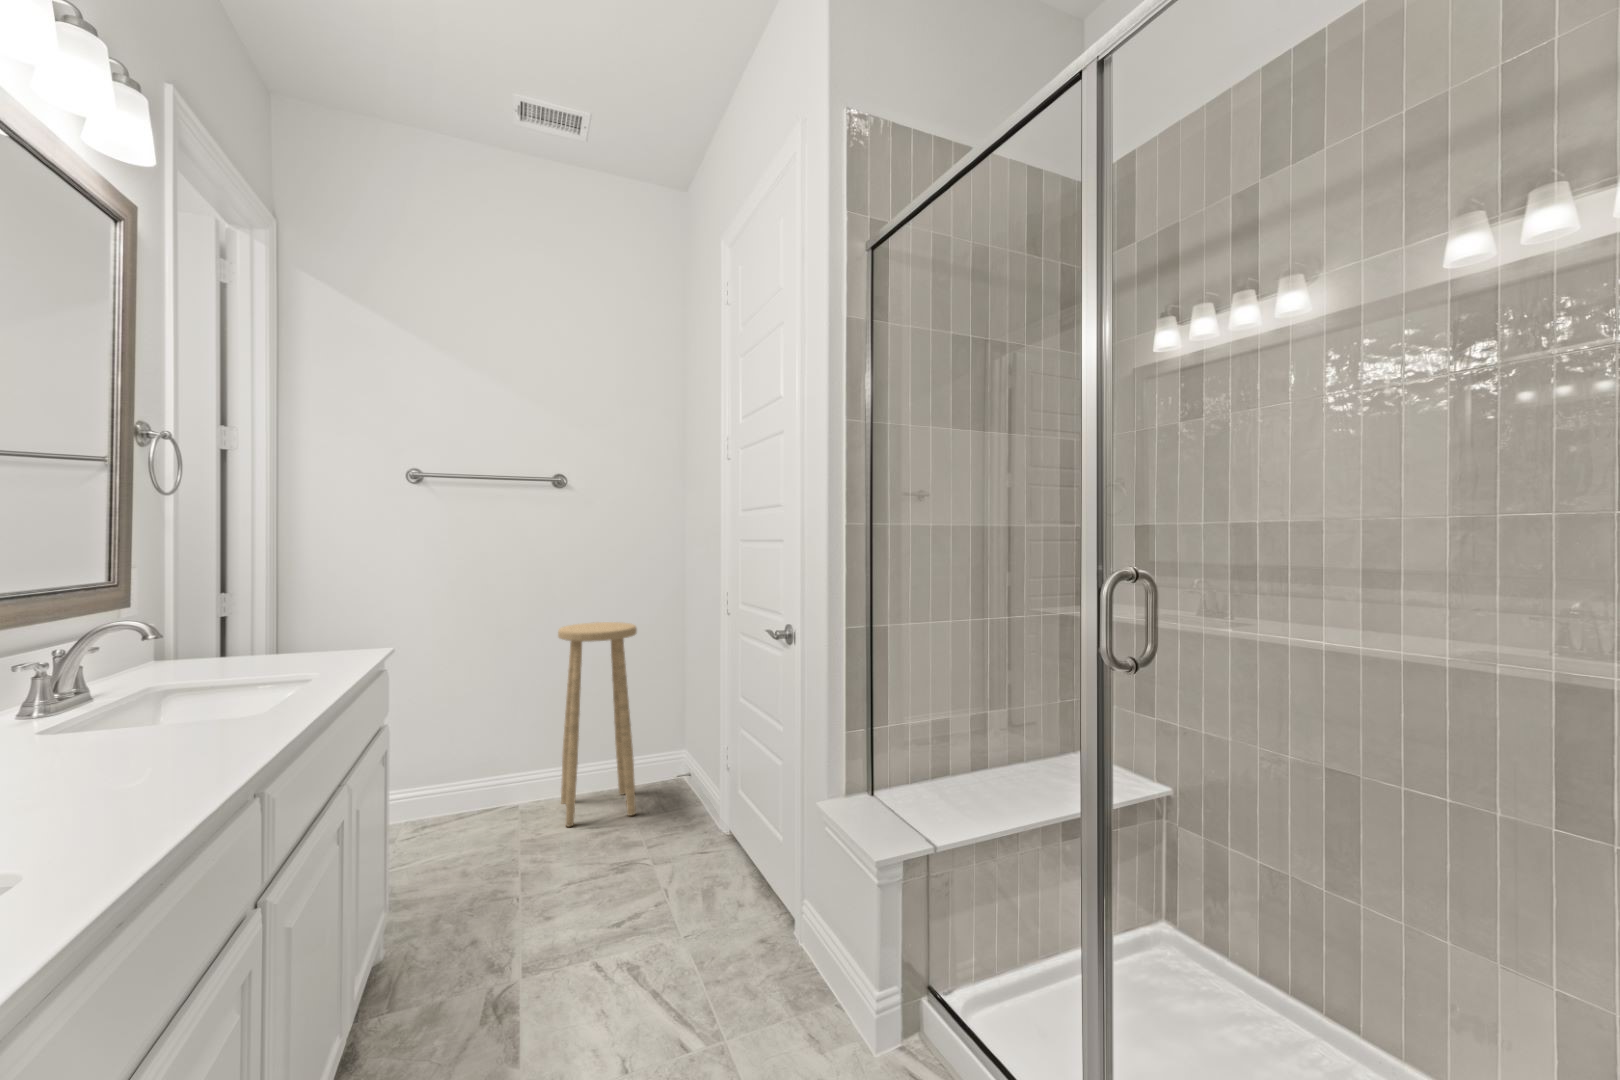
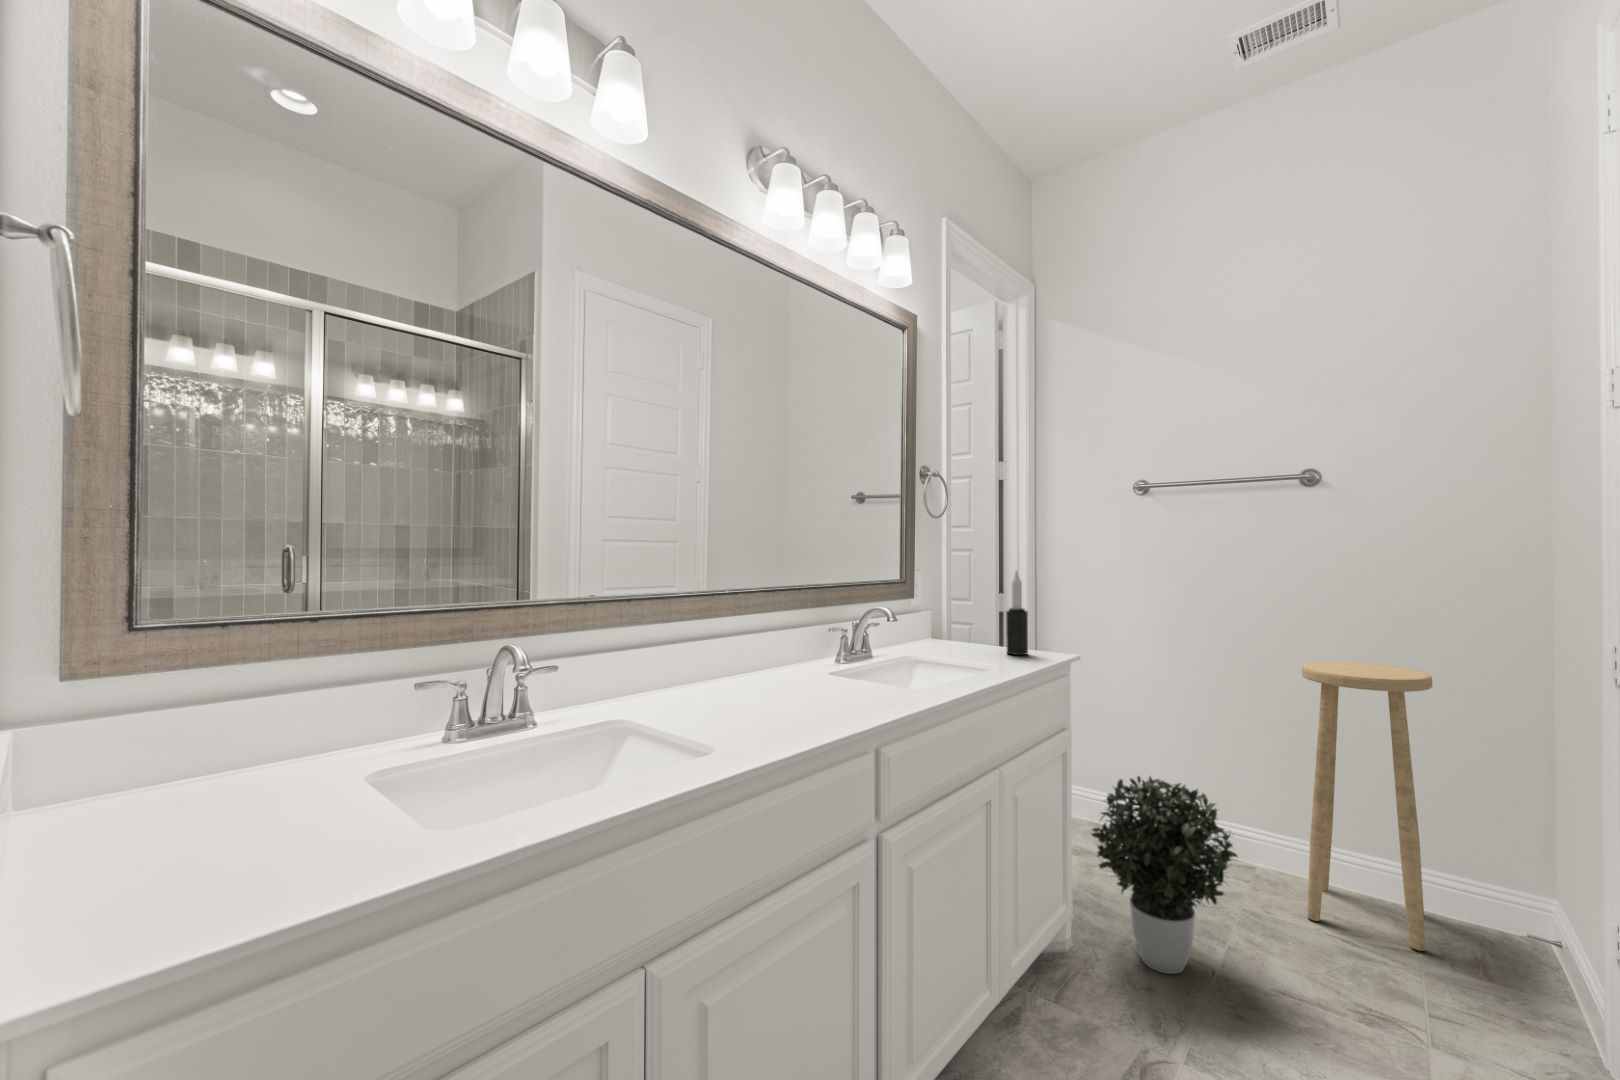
candle: none [307,562,336,660] -> present [1006,571,1028,655]
potted plant: none [417,749,544,927] -> present [1092,776,1237,974]

